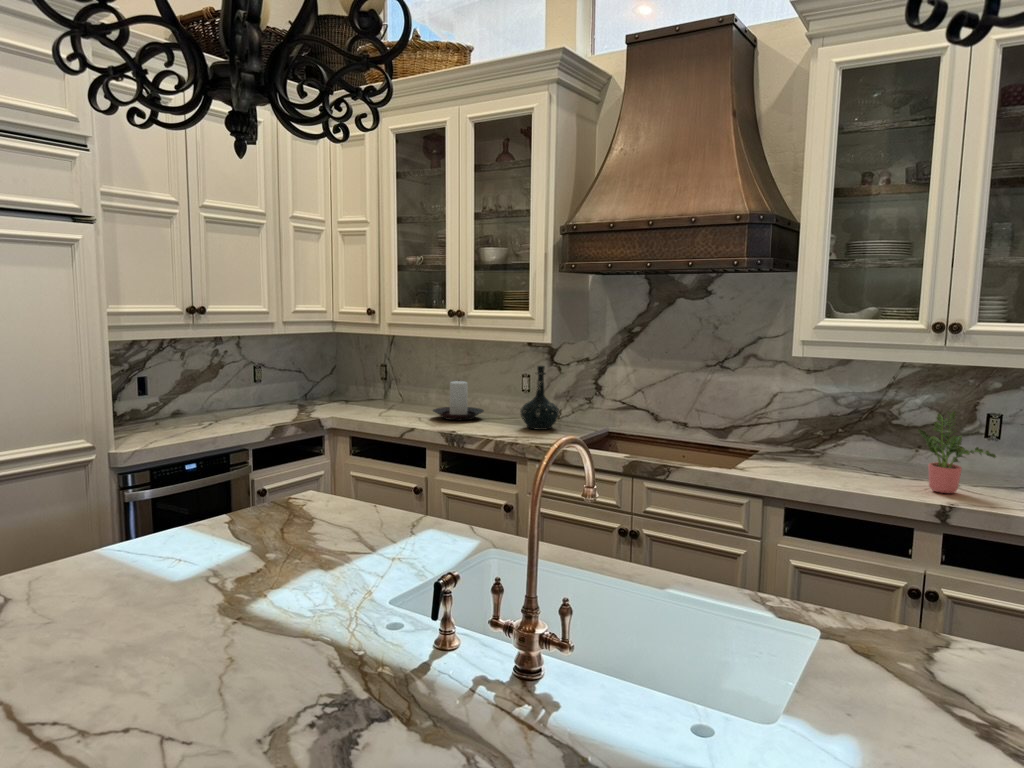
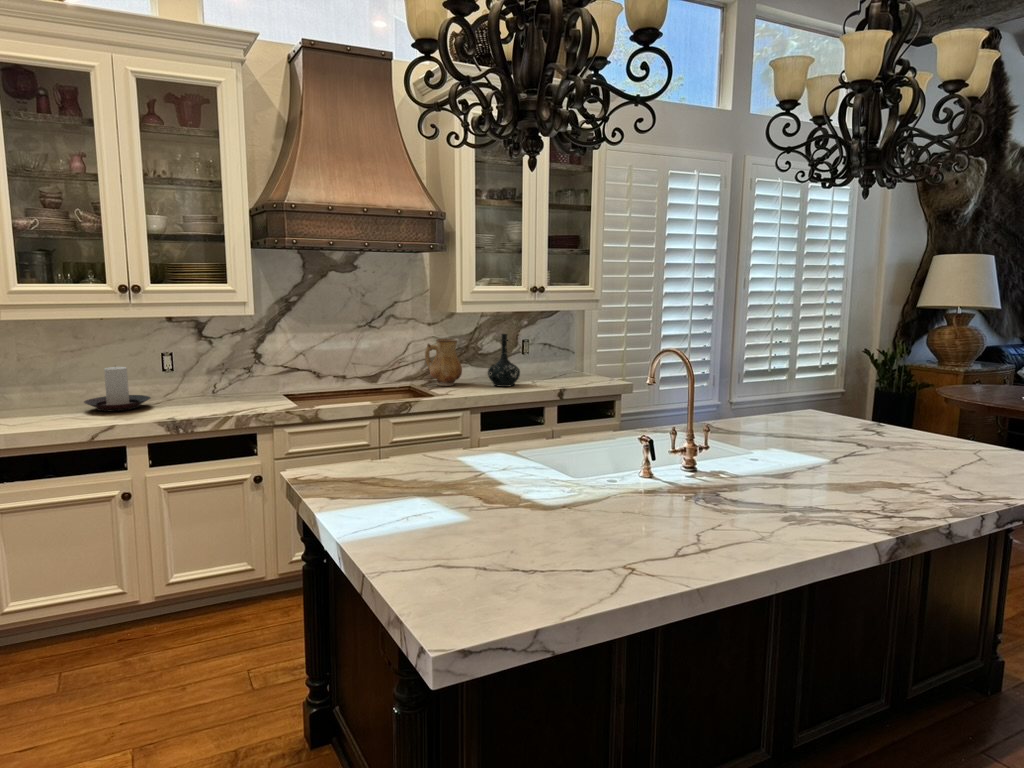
bottle: present [520,366,559,430] -> present [488,334,520,387]
ceramic pitcher: none [782,393,834,461] -> present [425,339,462,386]
potted plant: present [918,411,996,493] -> none [540,338,573,386]

